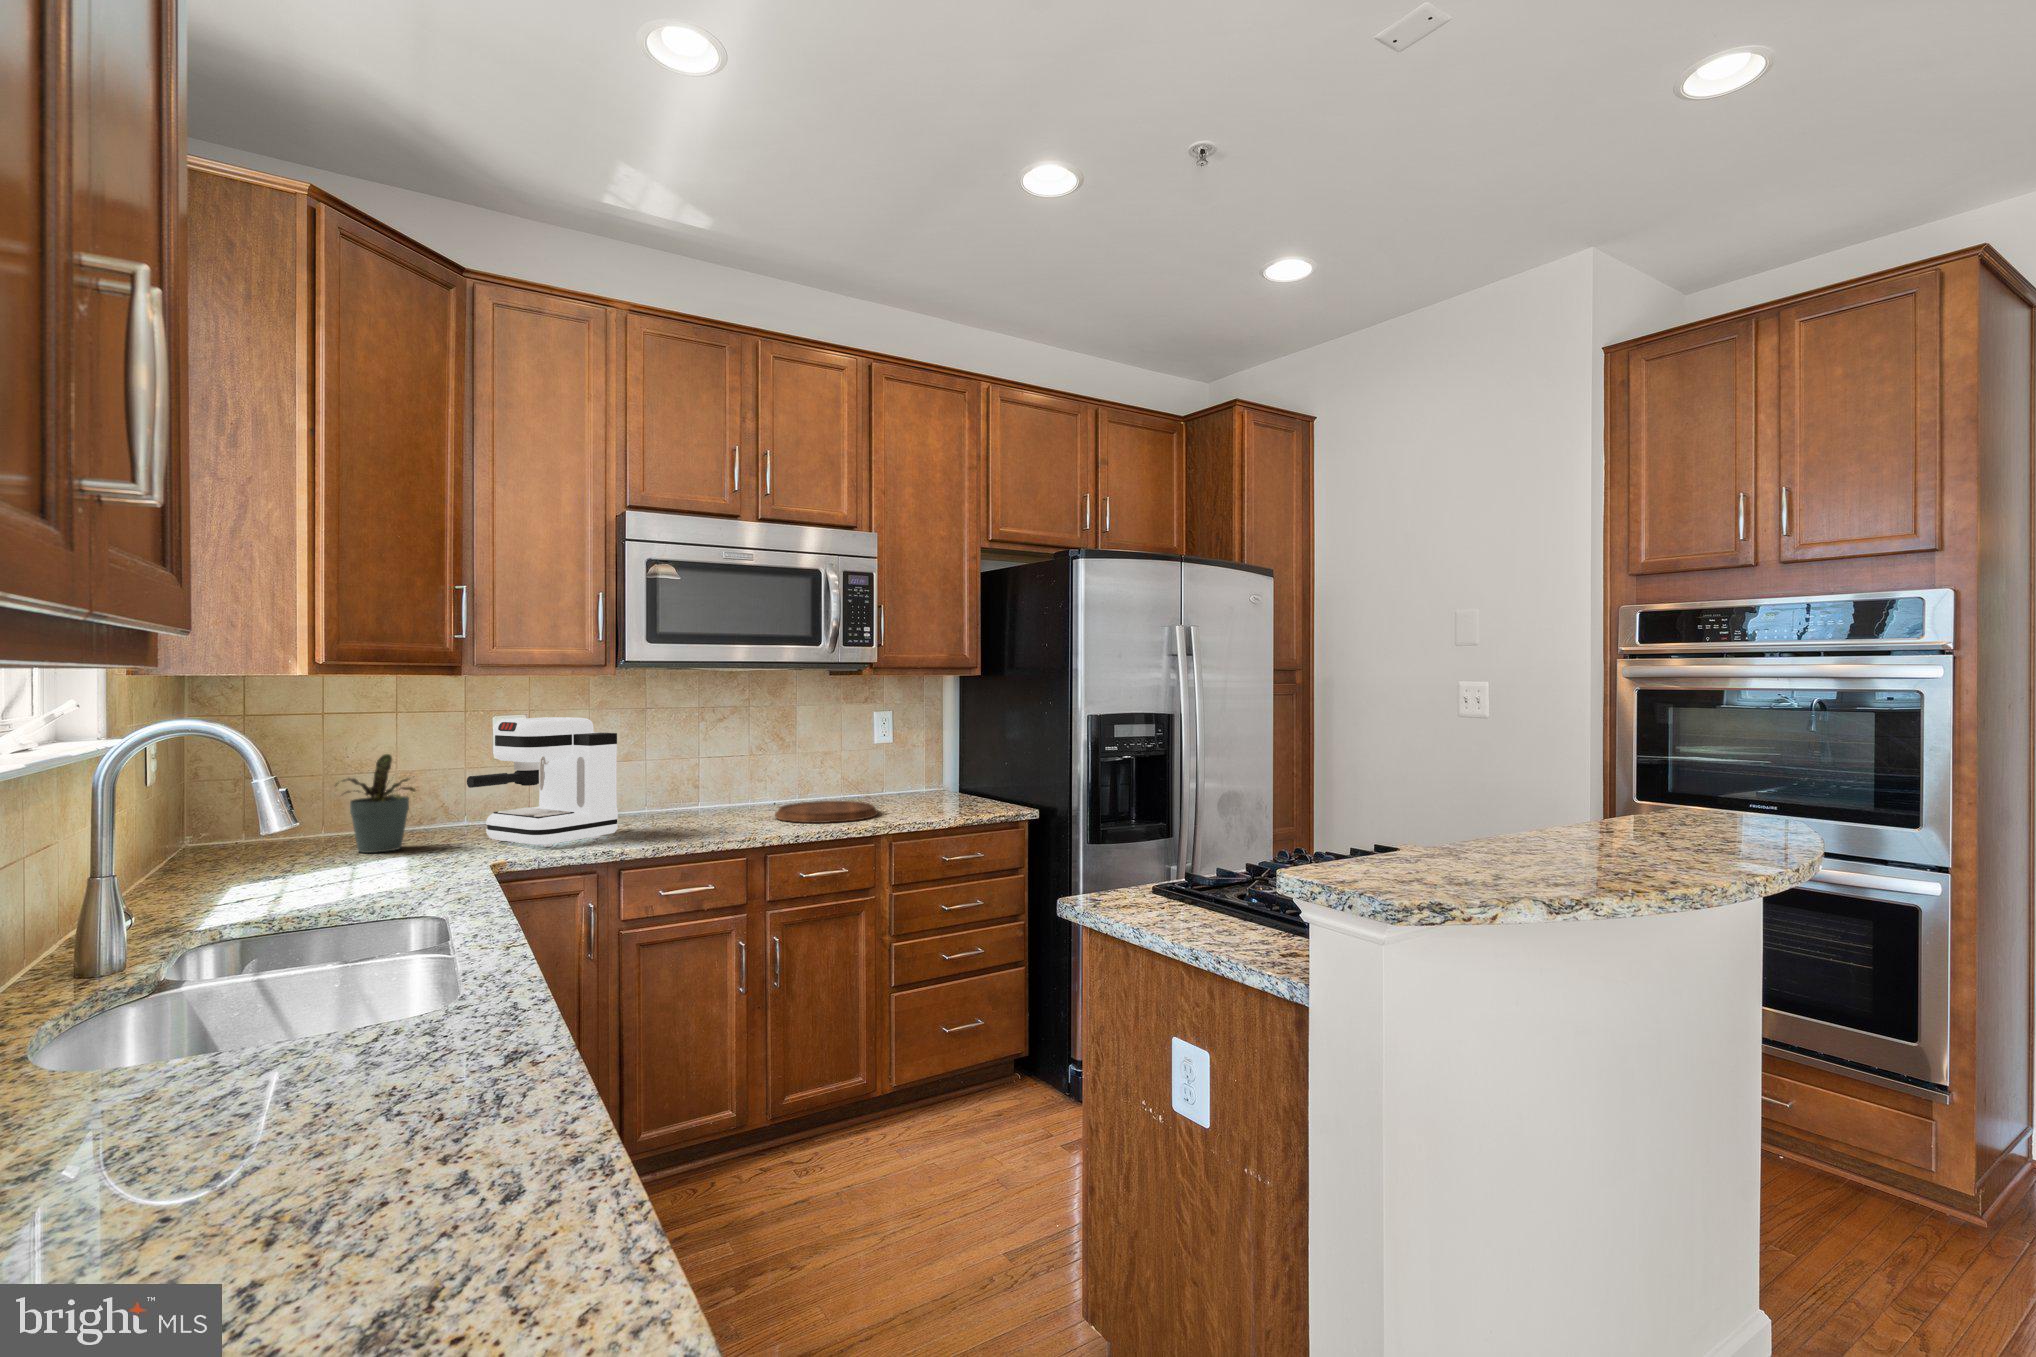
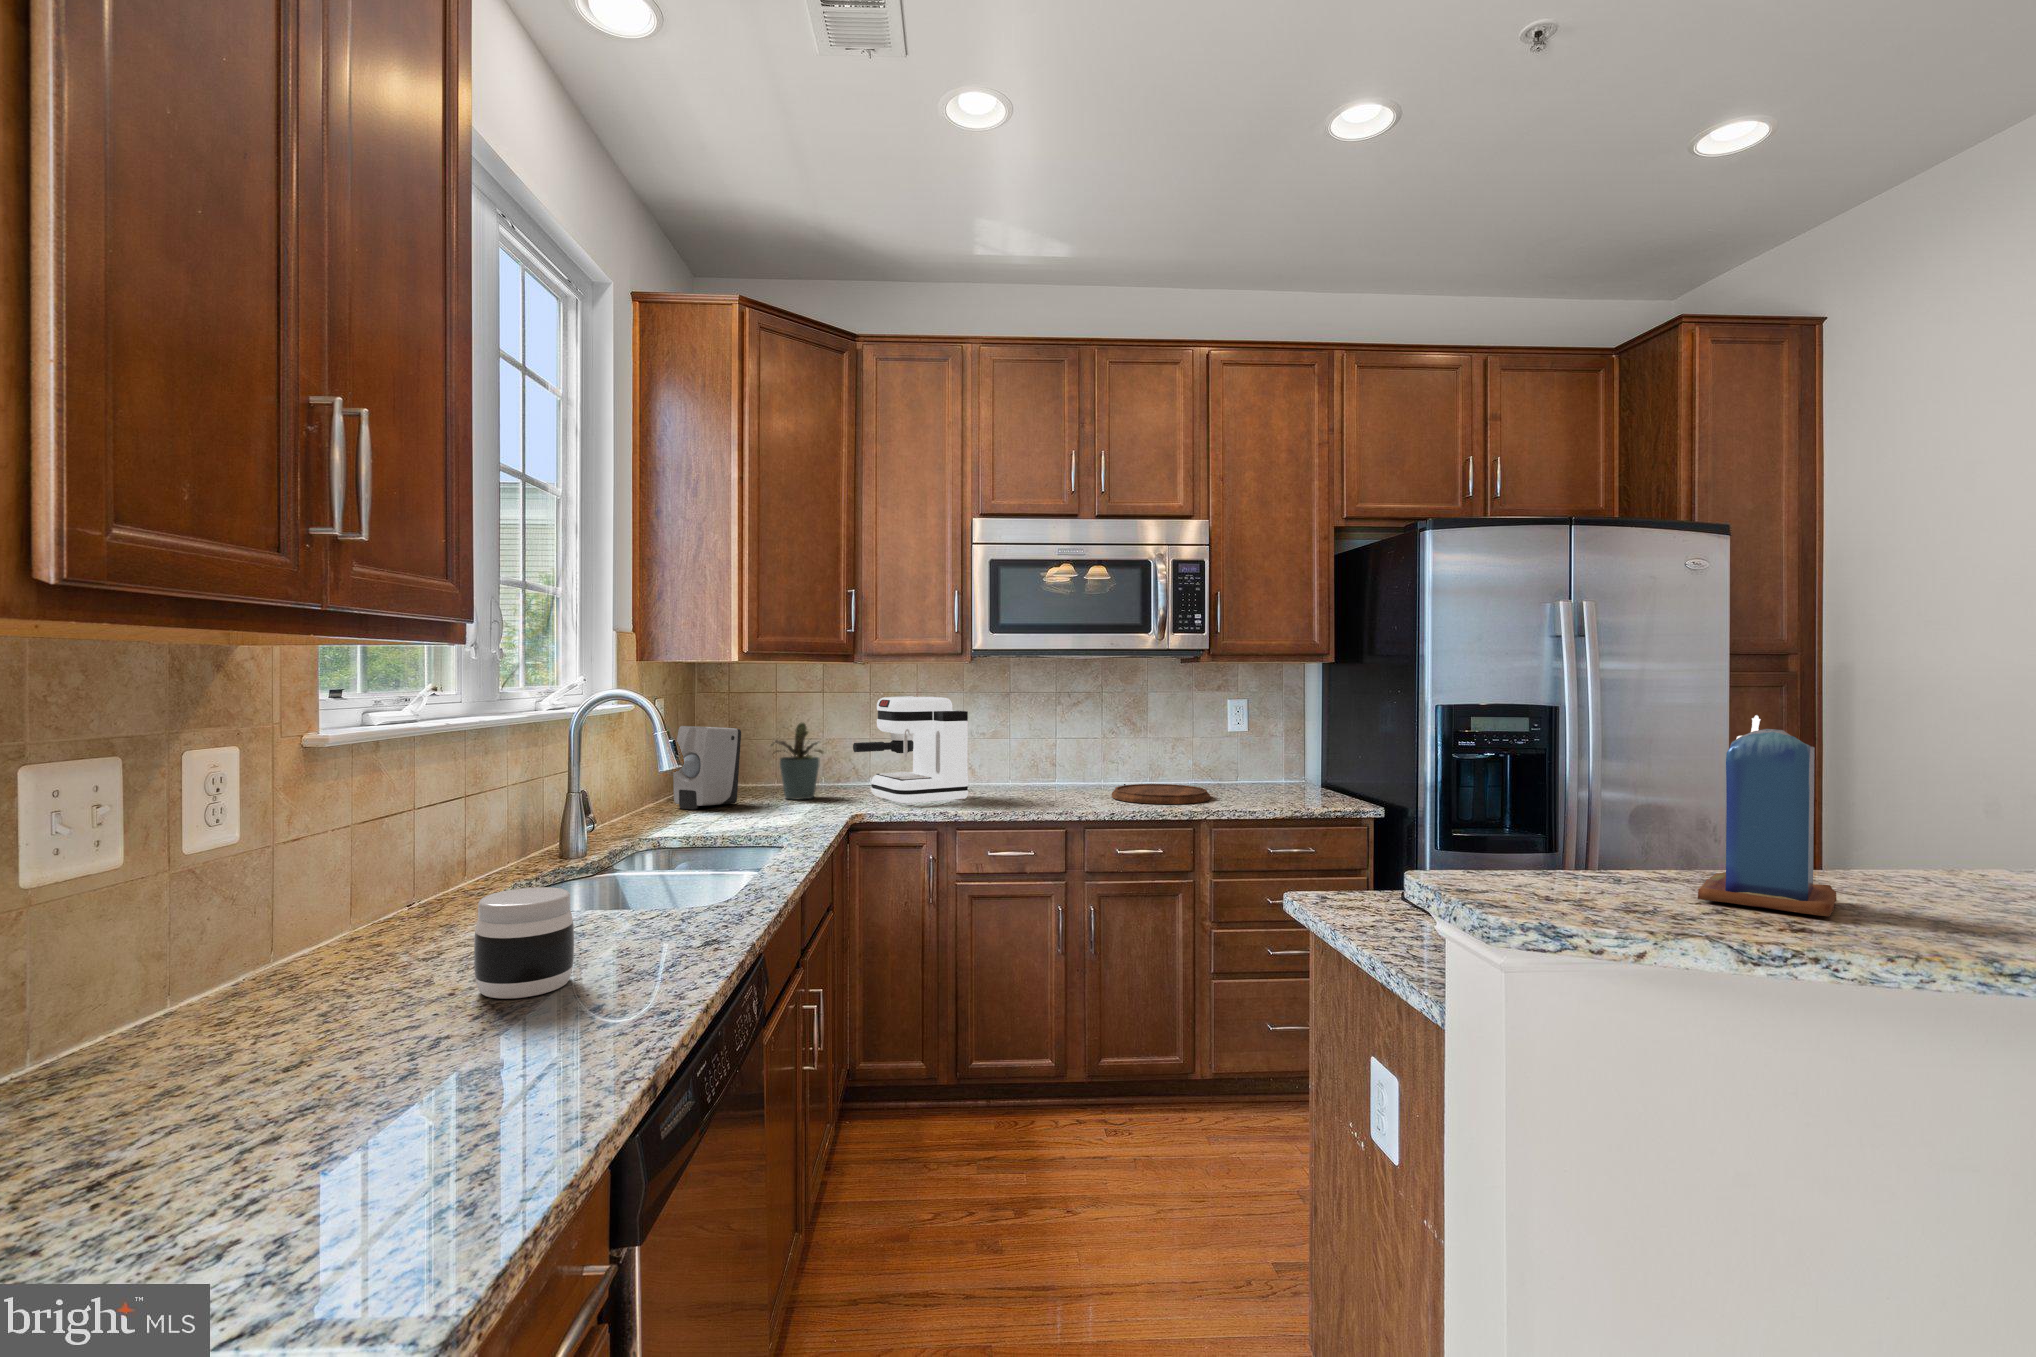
candle: none [1462,725,1564,872] -> present [1698,715,1837,917]
soap dispenser: none [188,766,296,880] -> present [673,726,741,809]
jar: none [169,1017,335,1199] -> present [474,887,574,999]

